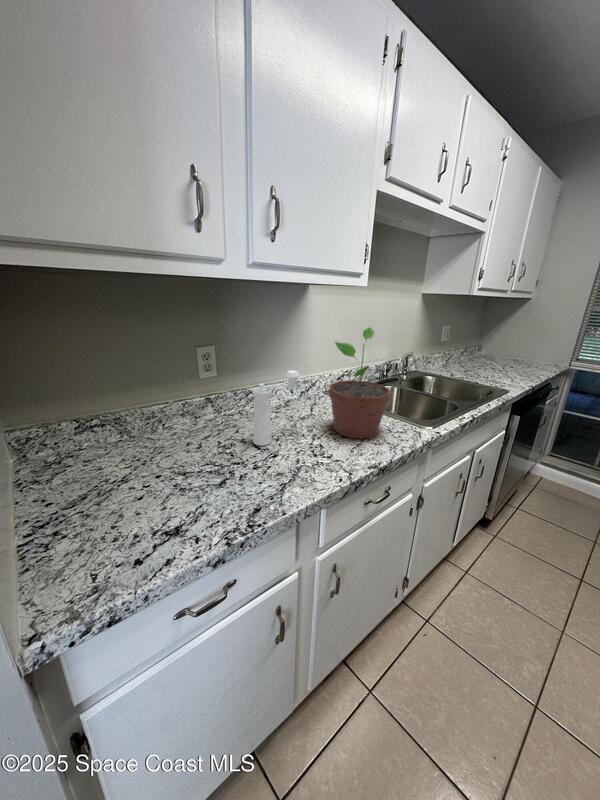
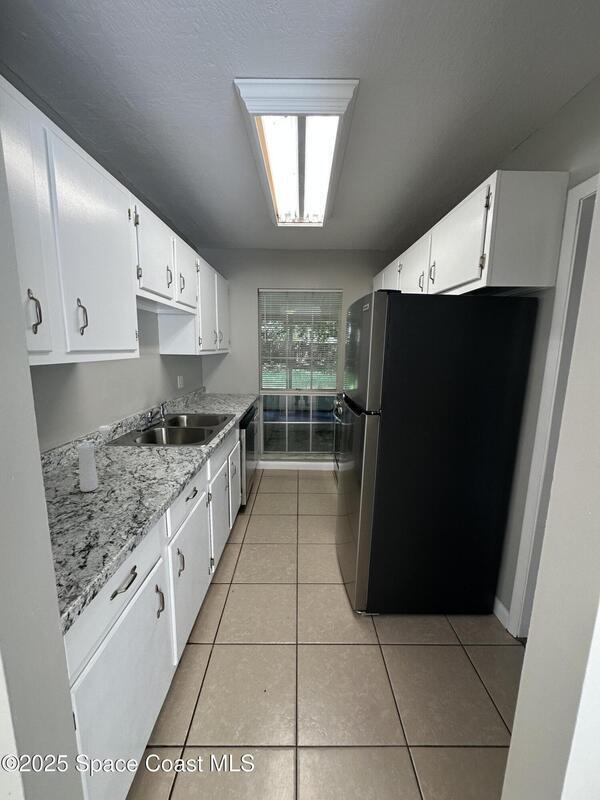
potted plant: present [329,328,390,439] -> none [129,386,179,465]

